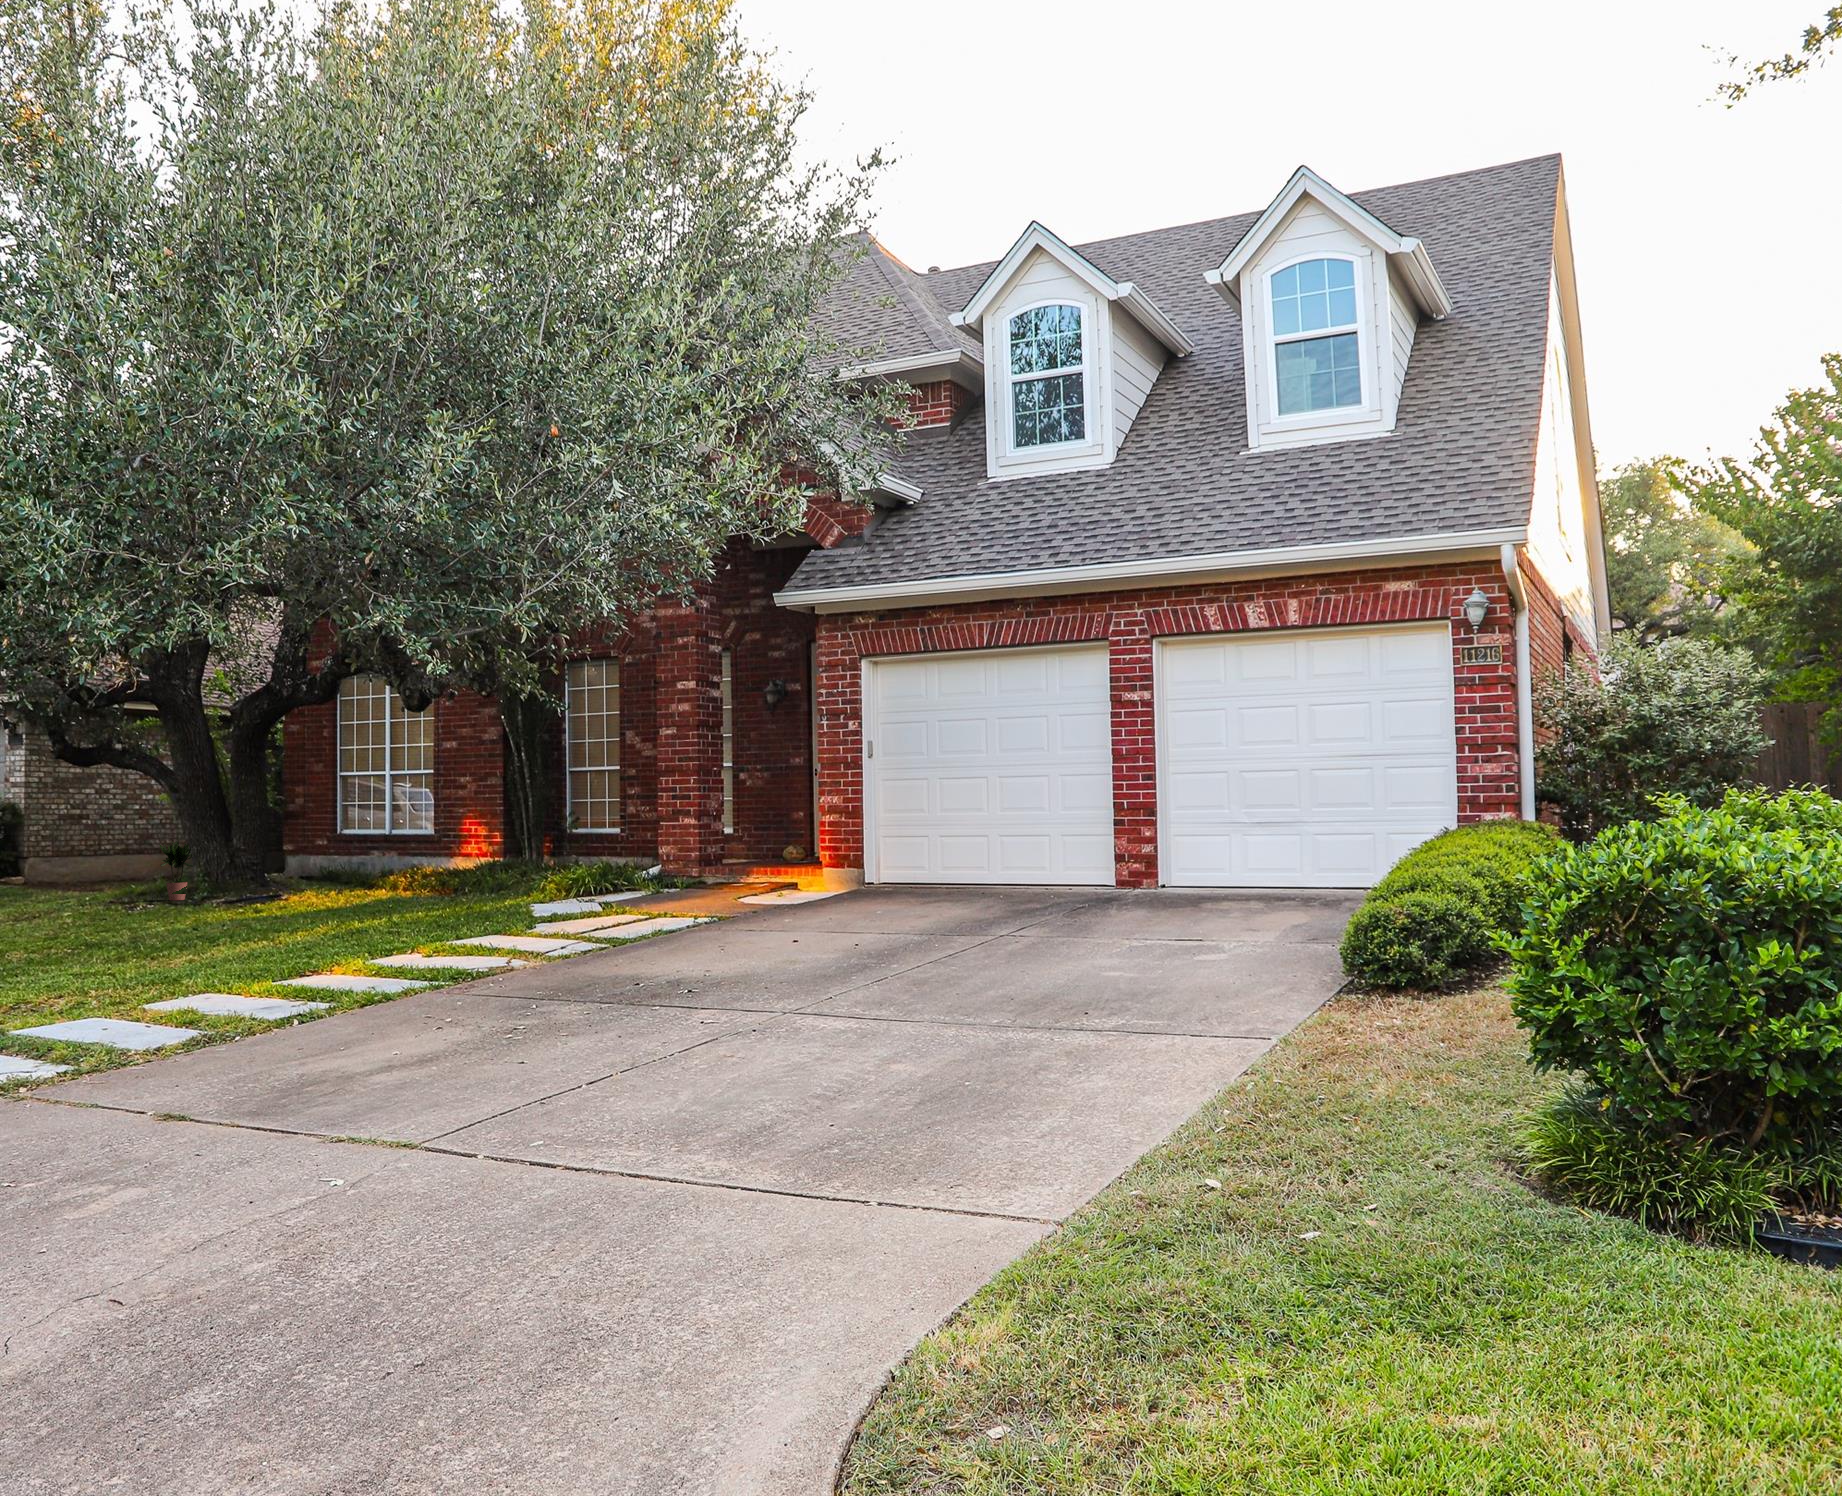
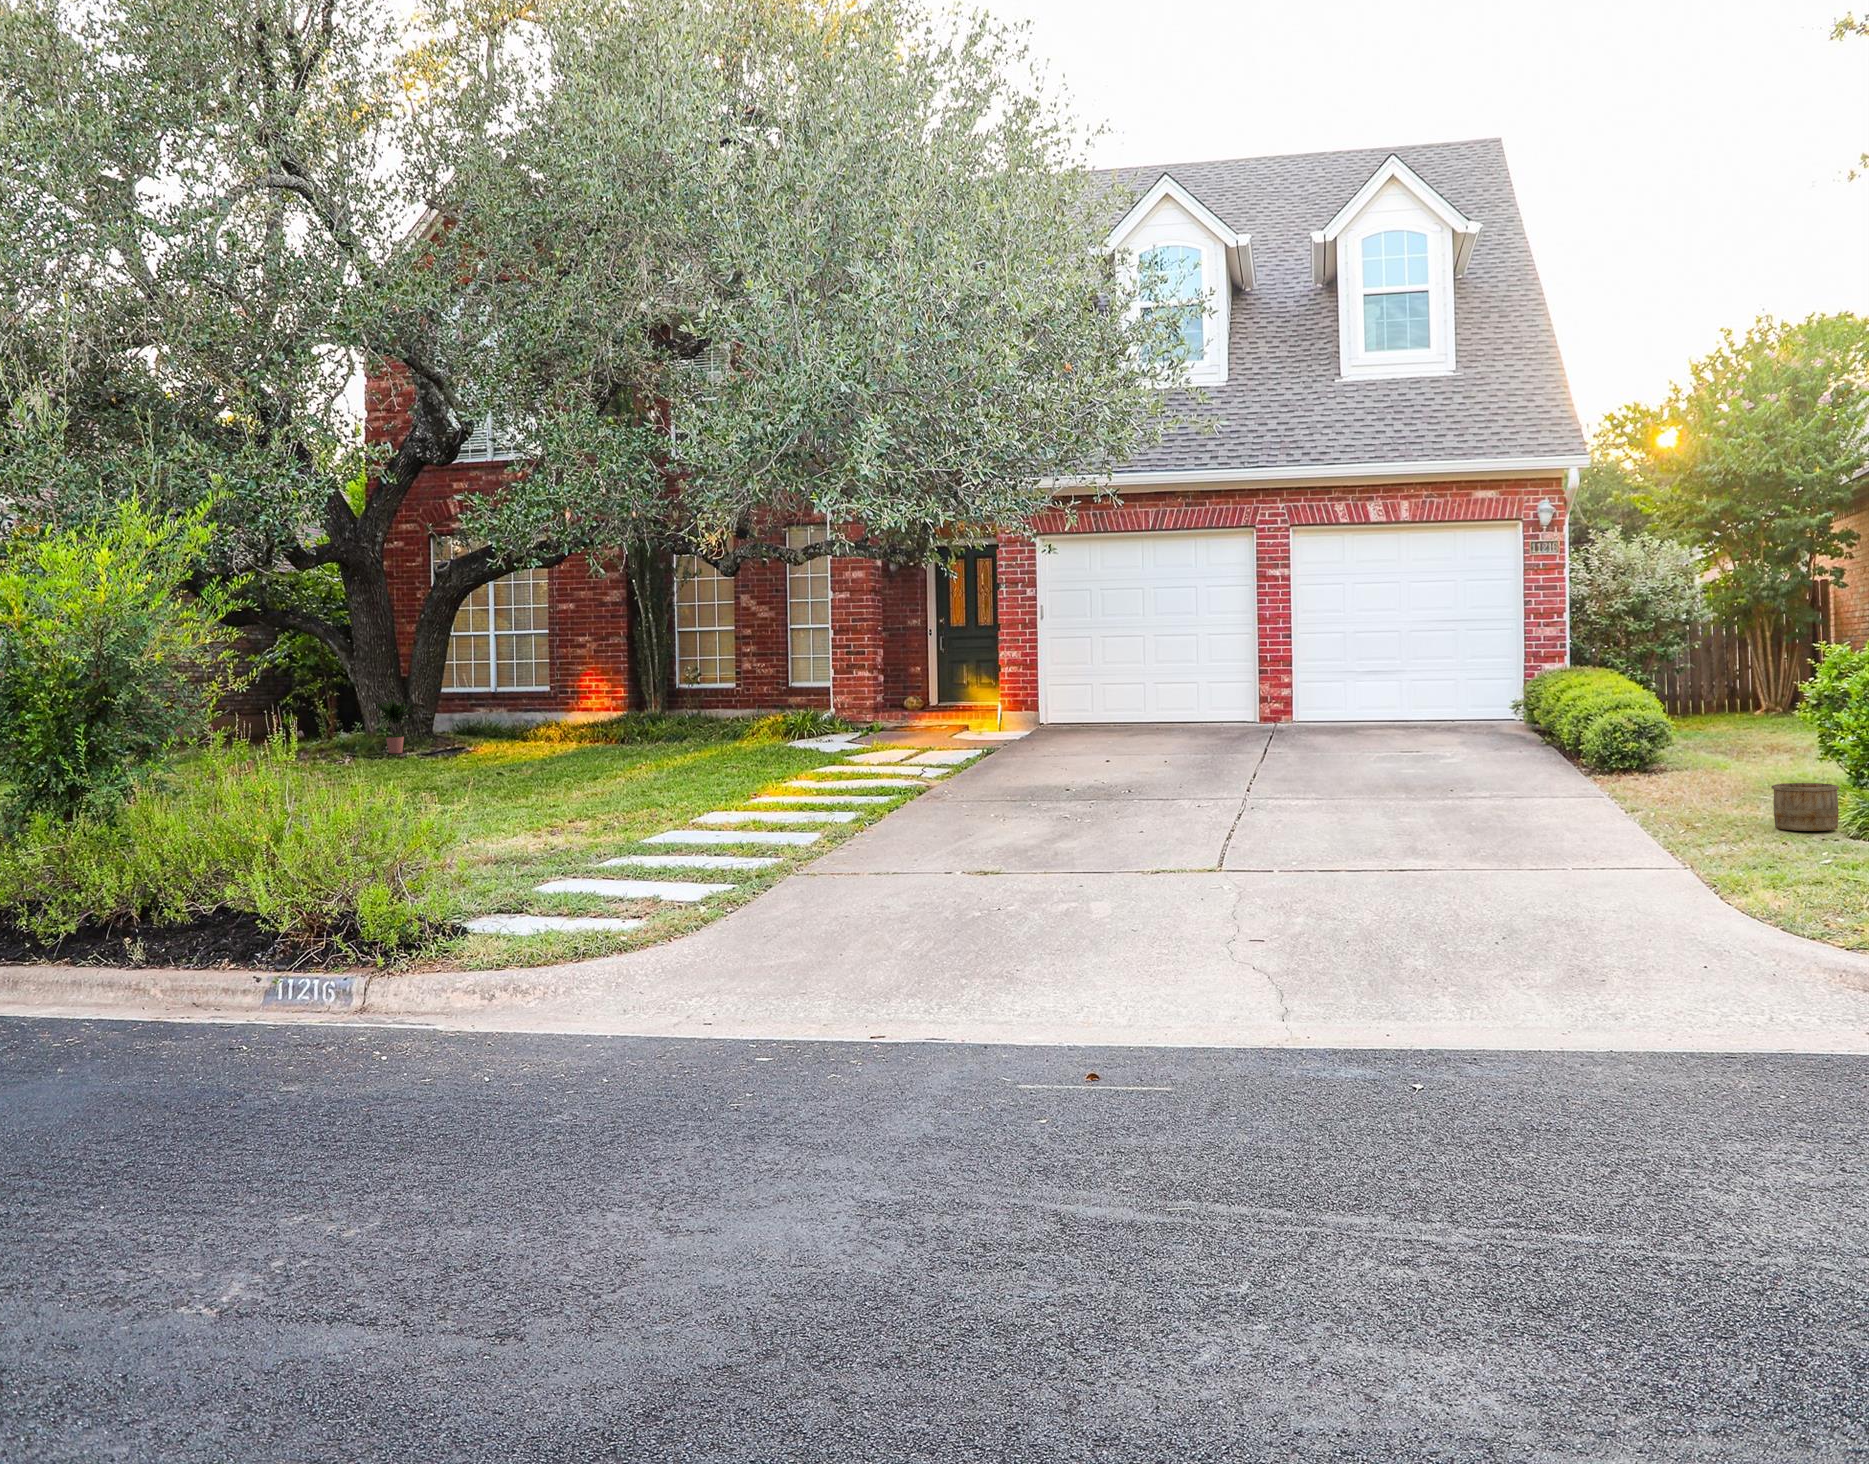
wooden bucket: none [1340,1067,1469,1184] -> present [1771,783,1839,831]

